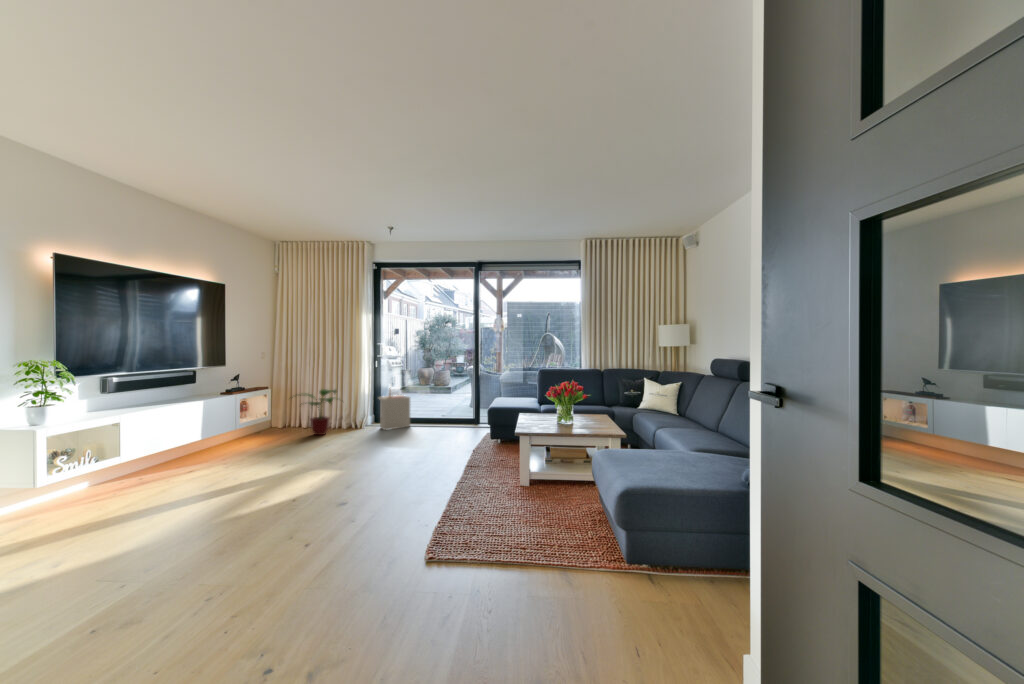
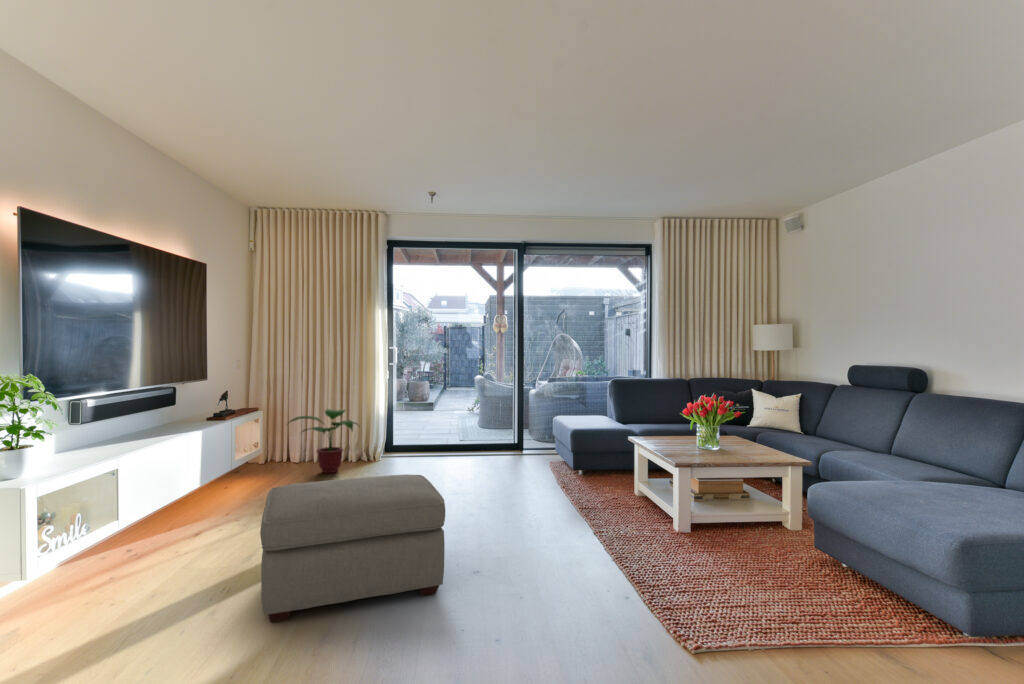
storage bin: present [379,388,410,430] -> none [400,405,442,463]
ottoman: none [164,434,319,526] -> present [260,474,445,622]

